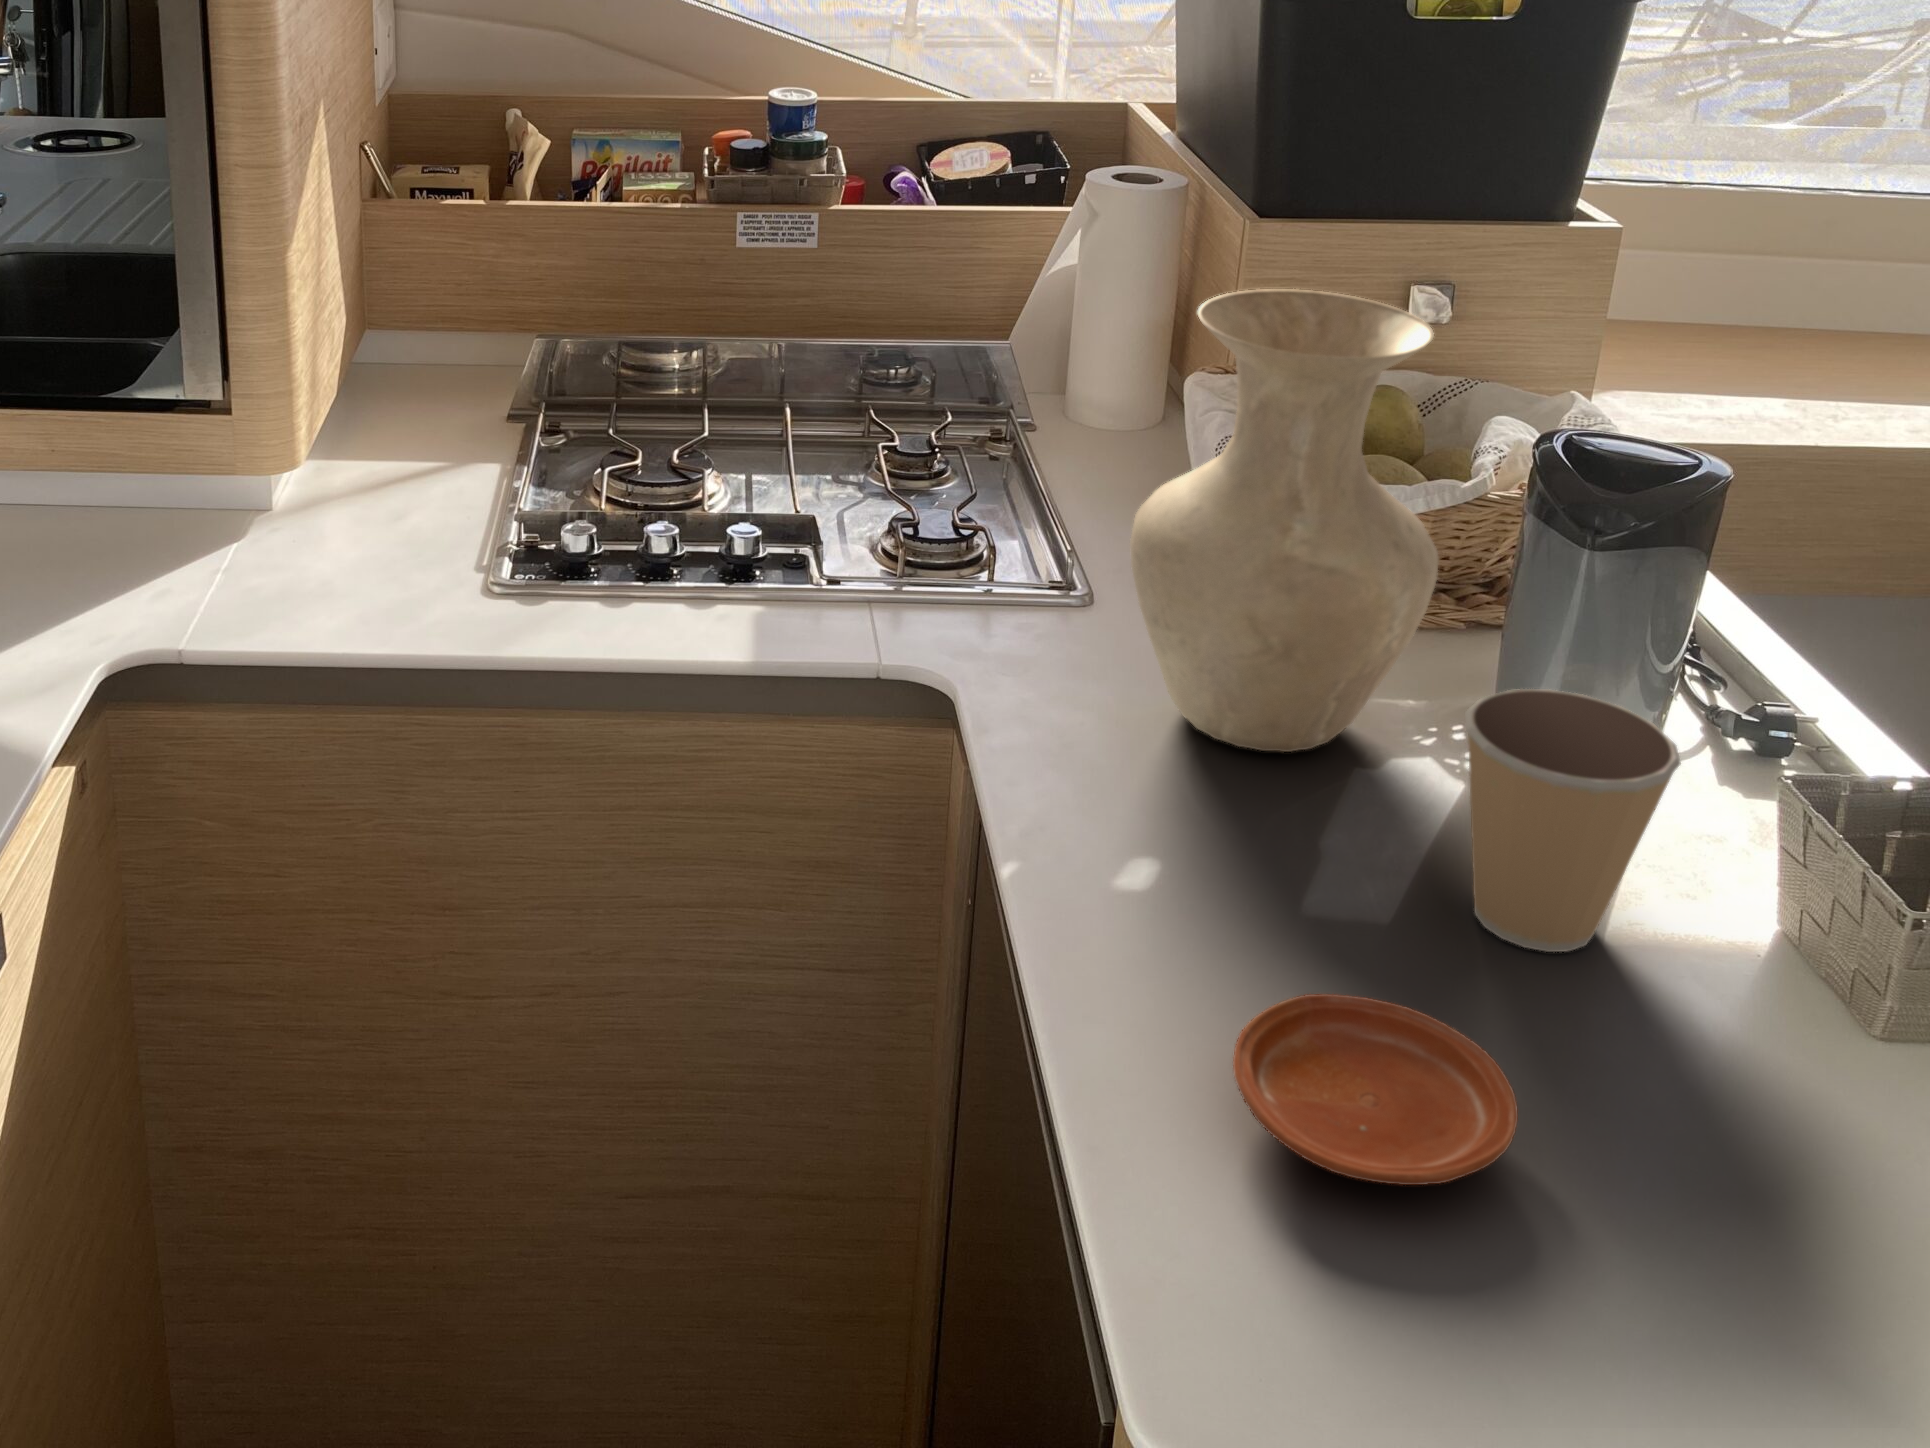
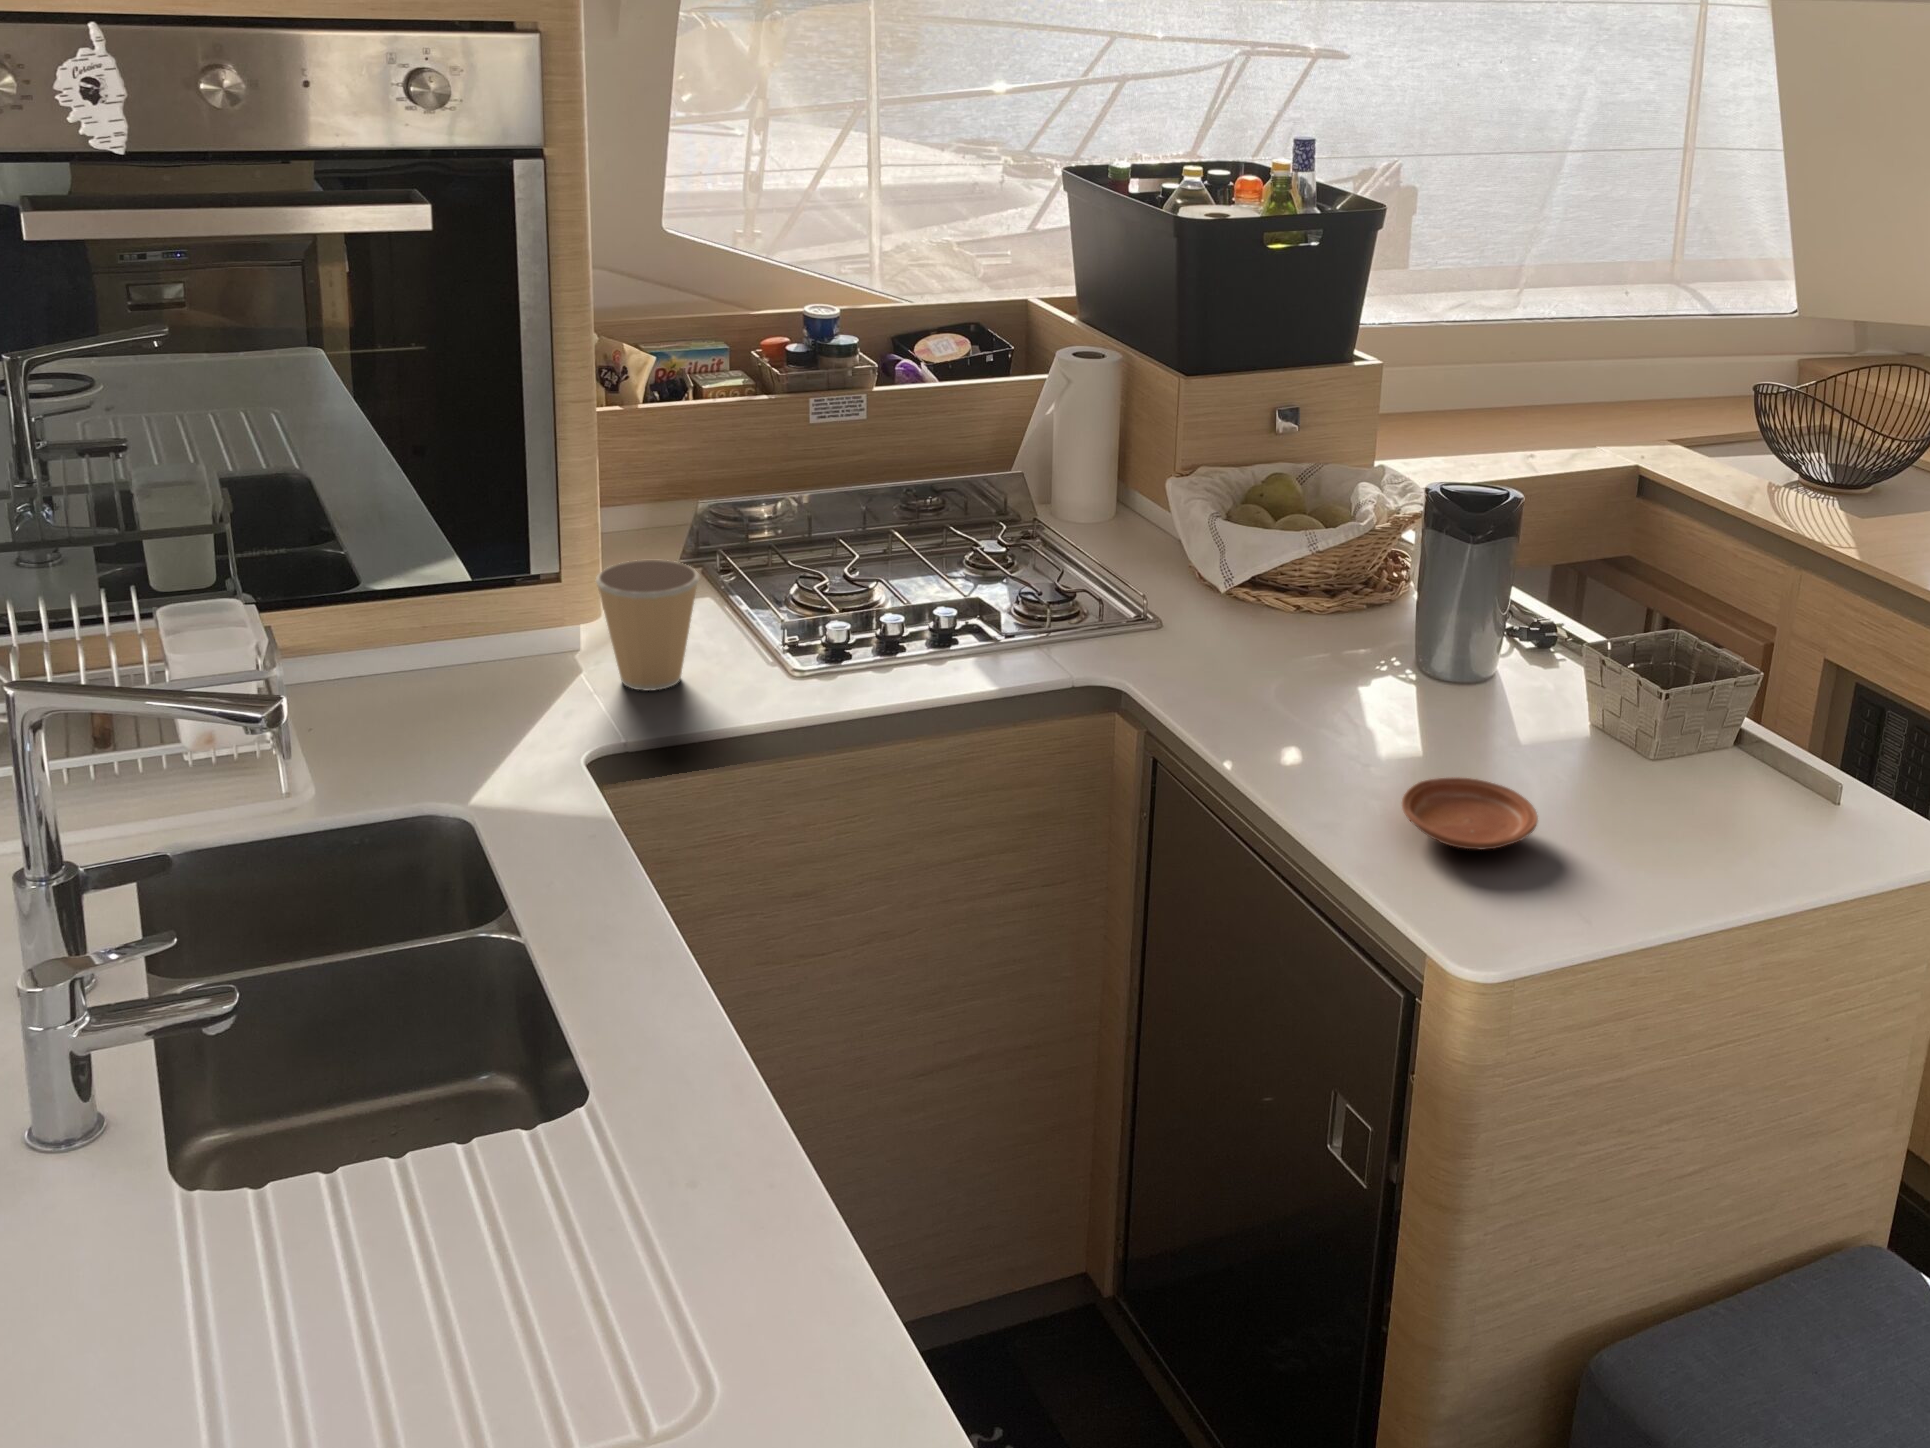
vase: present [1130,289,1438,752] -> none [1220,419,1391,686]
coffee cup: present [1465,689,1681,952] -> present [596,560,700,691]

